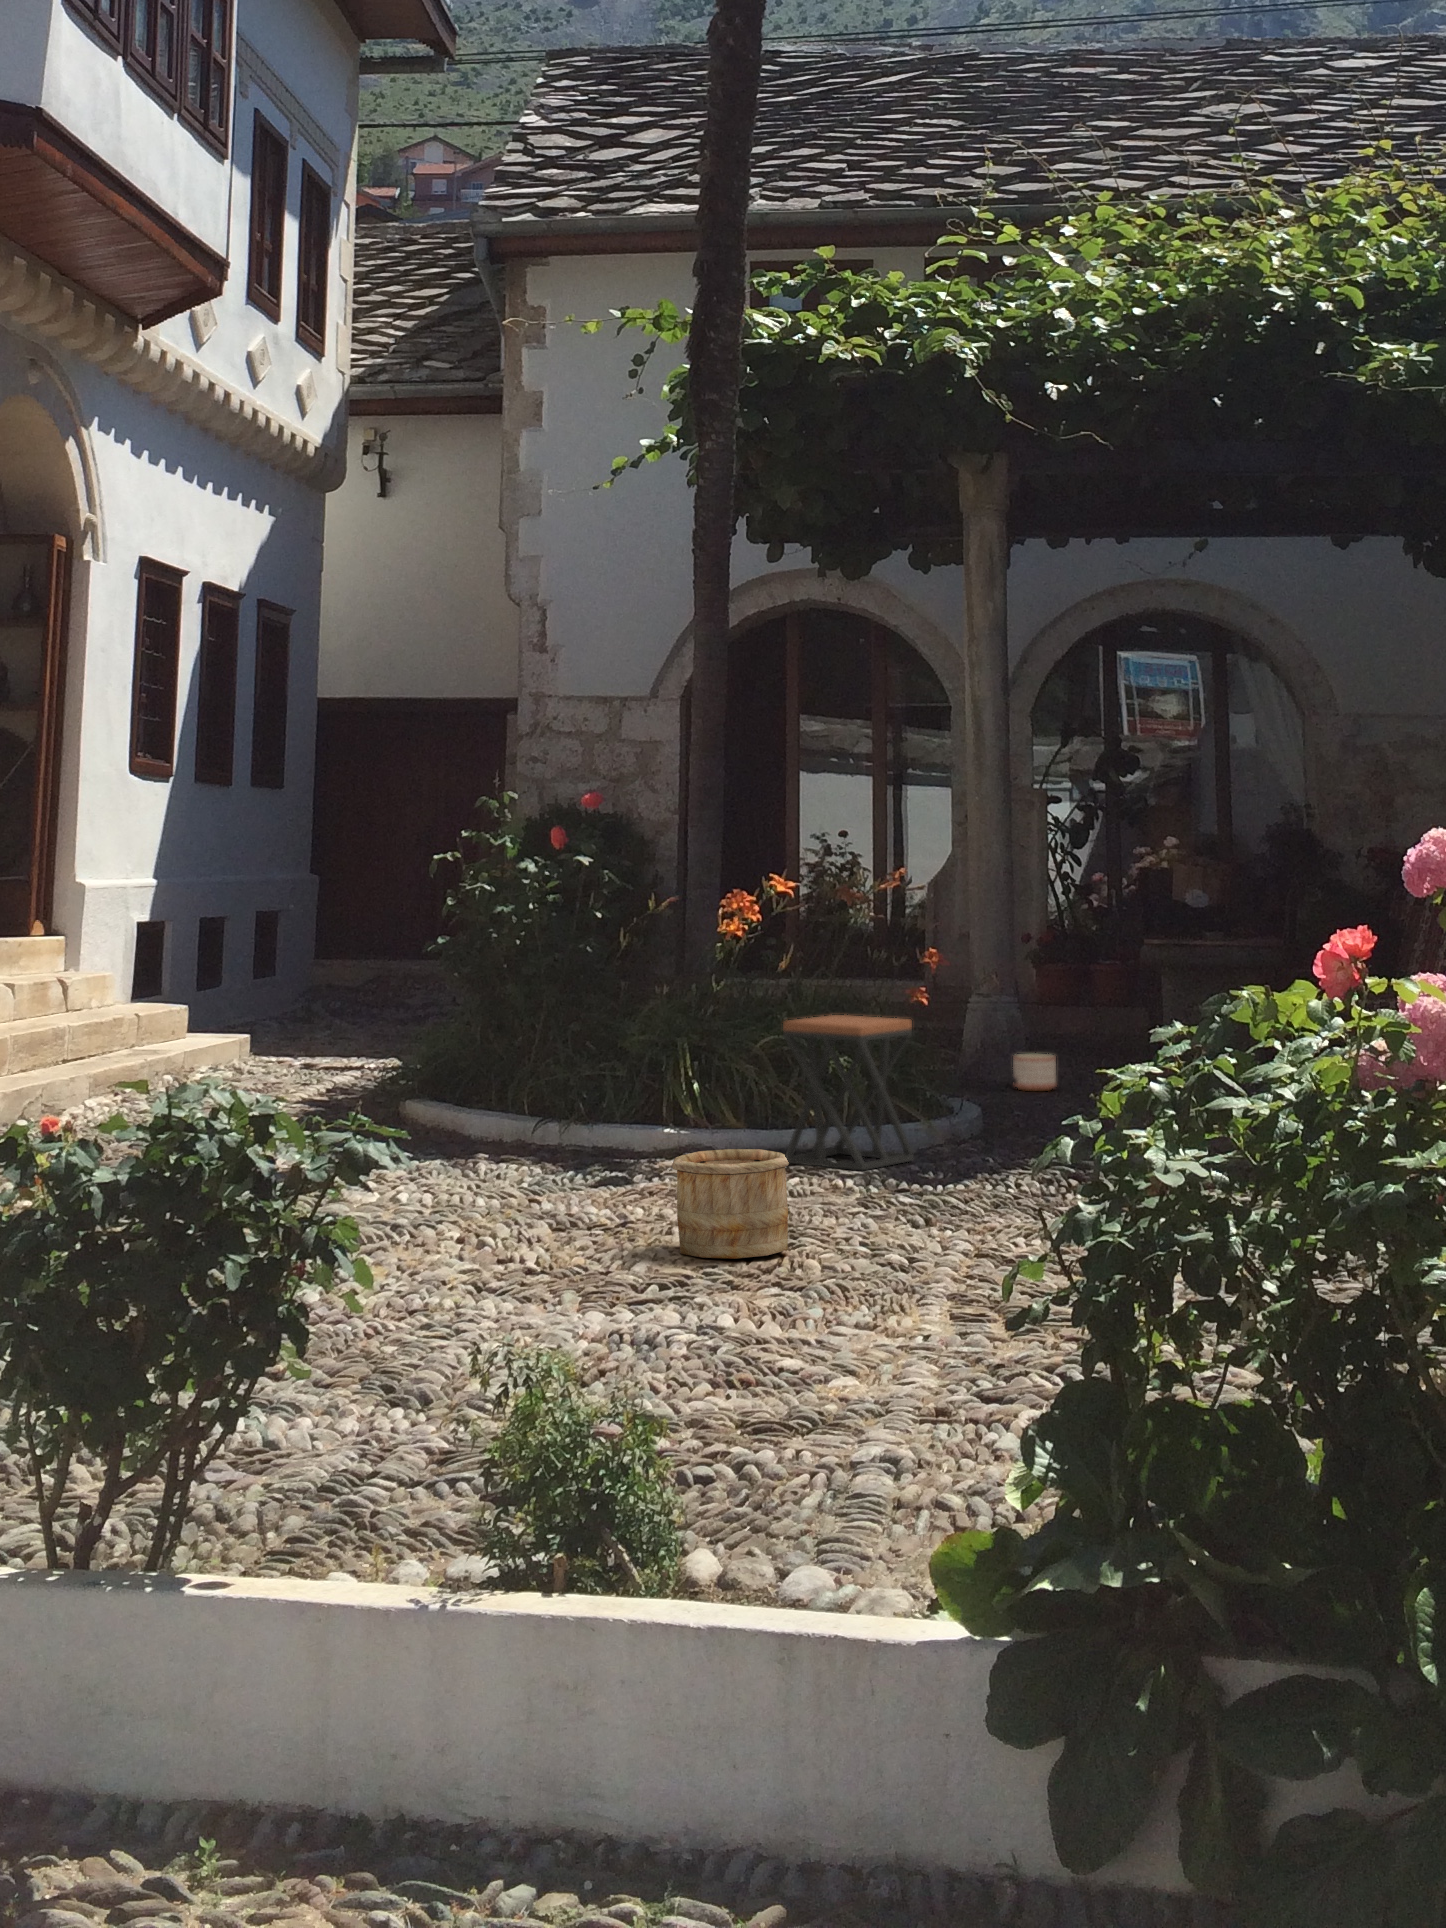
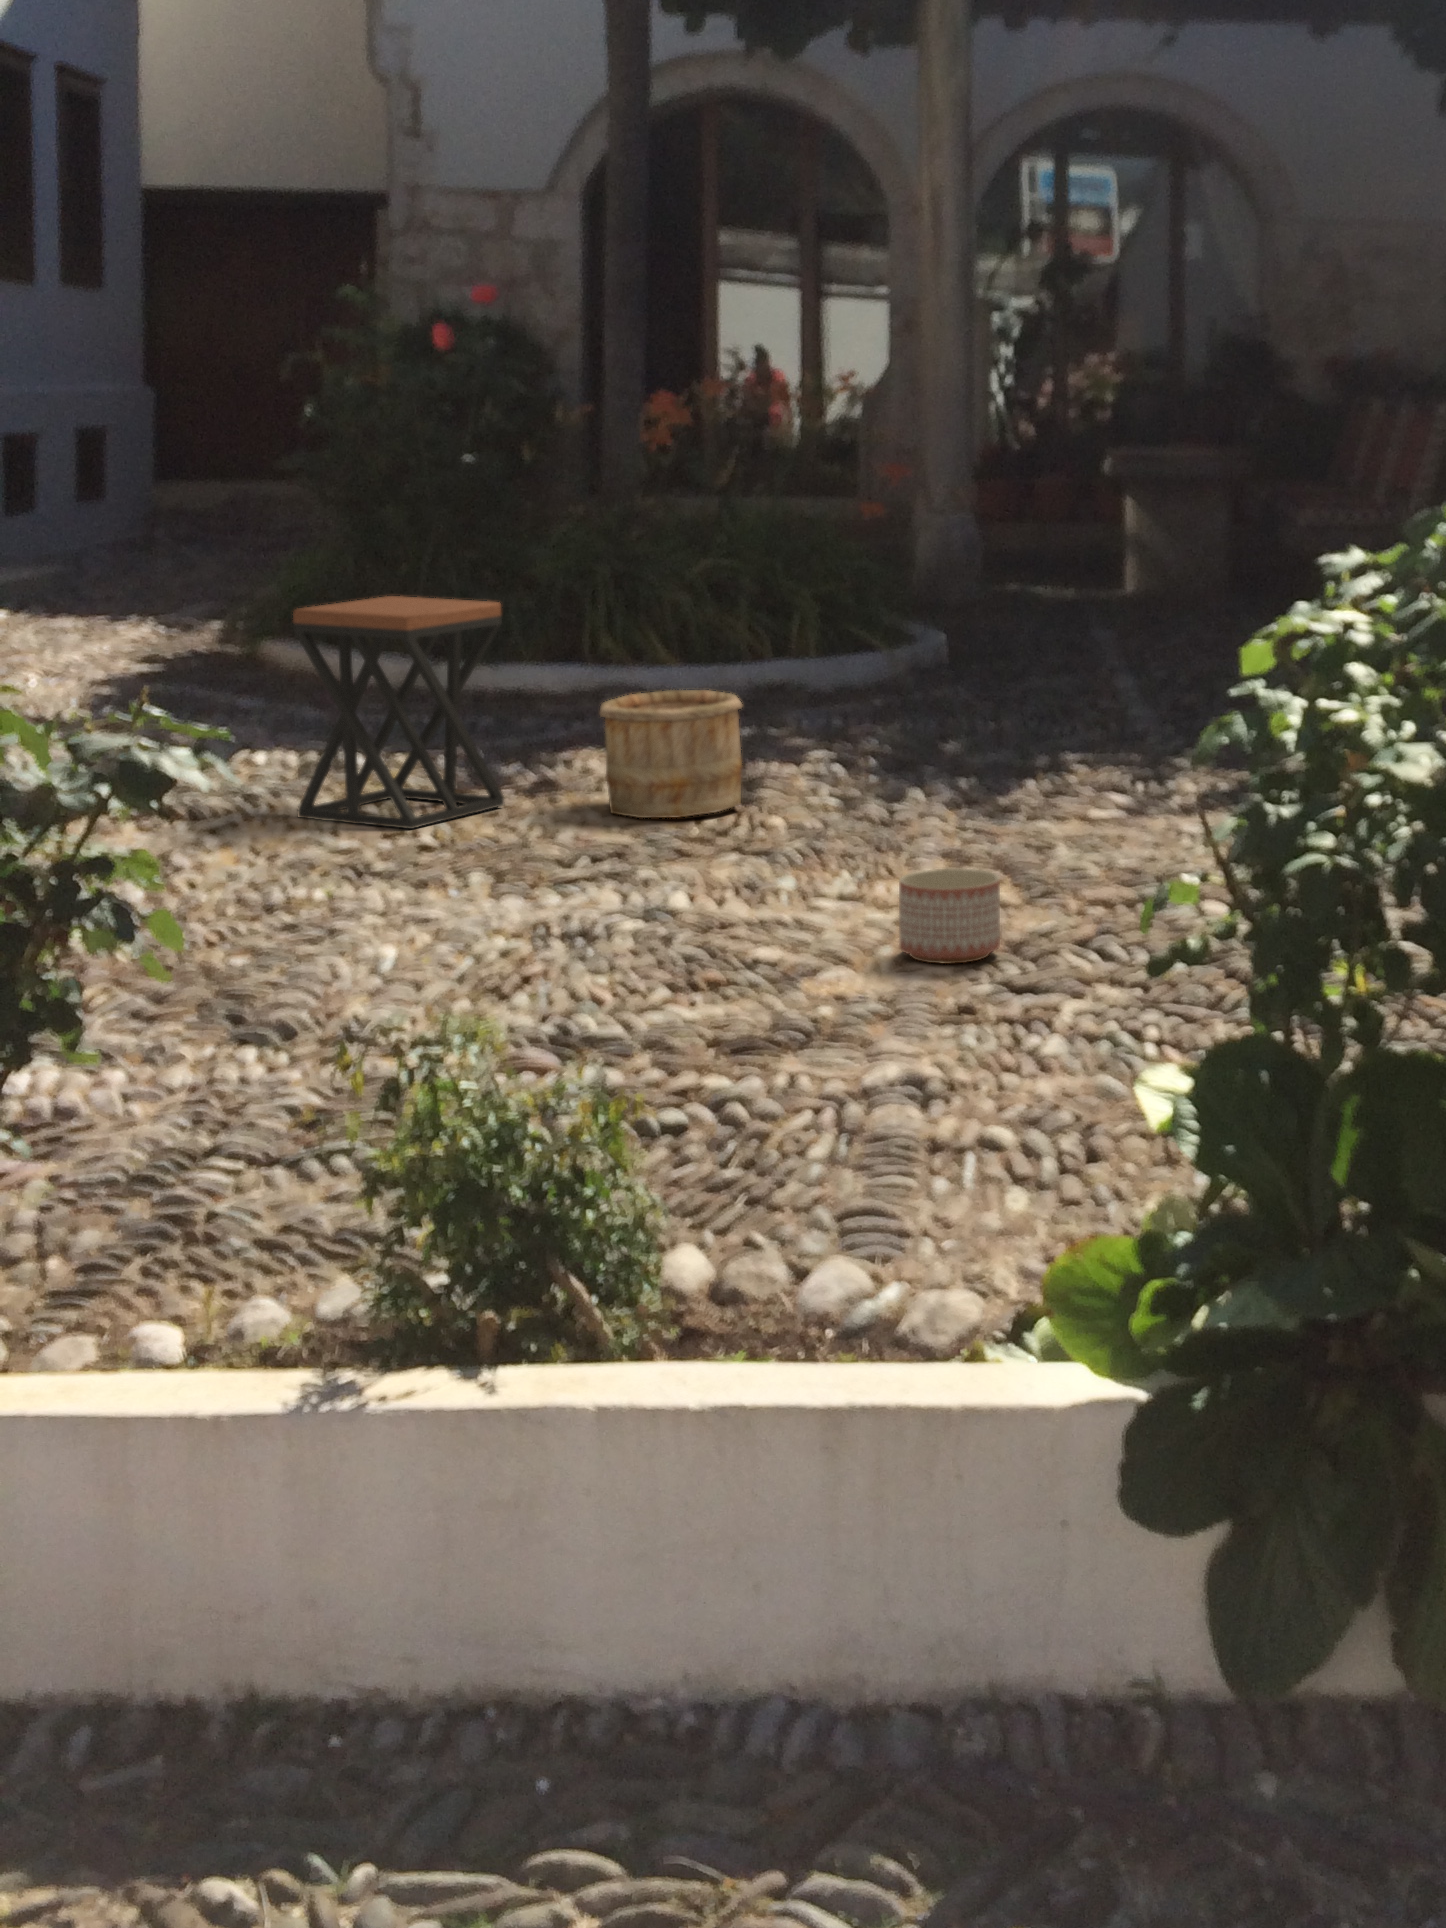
stool: present [783,1015,914,1170] -> present [293,596,504,829]
planter: present [1013,1054,1056,1091] -> present [899,868,1000,964]

